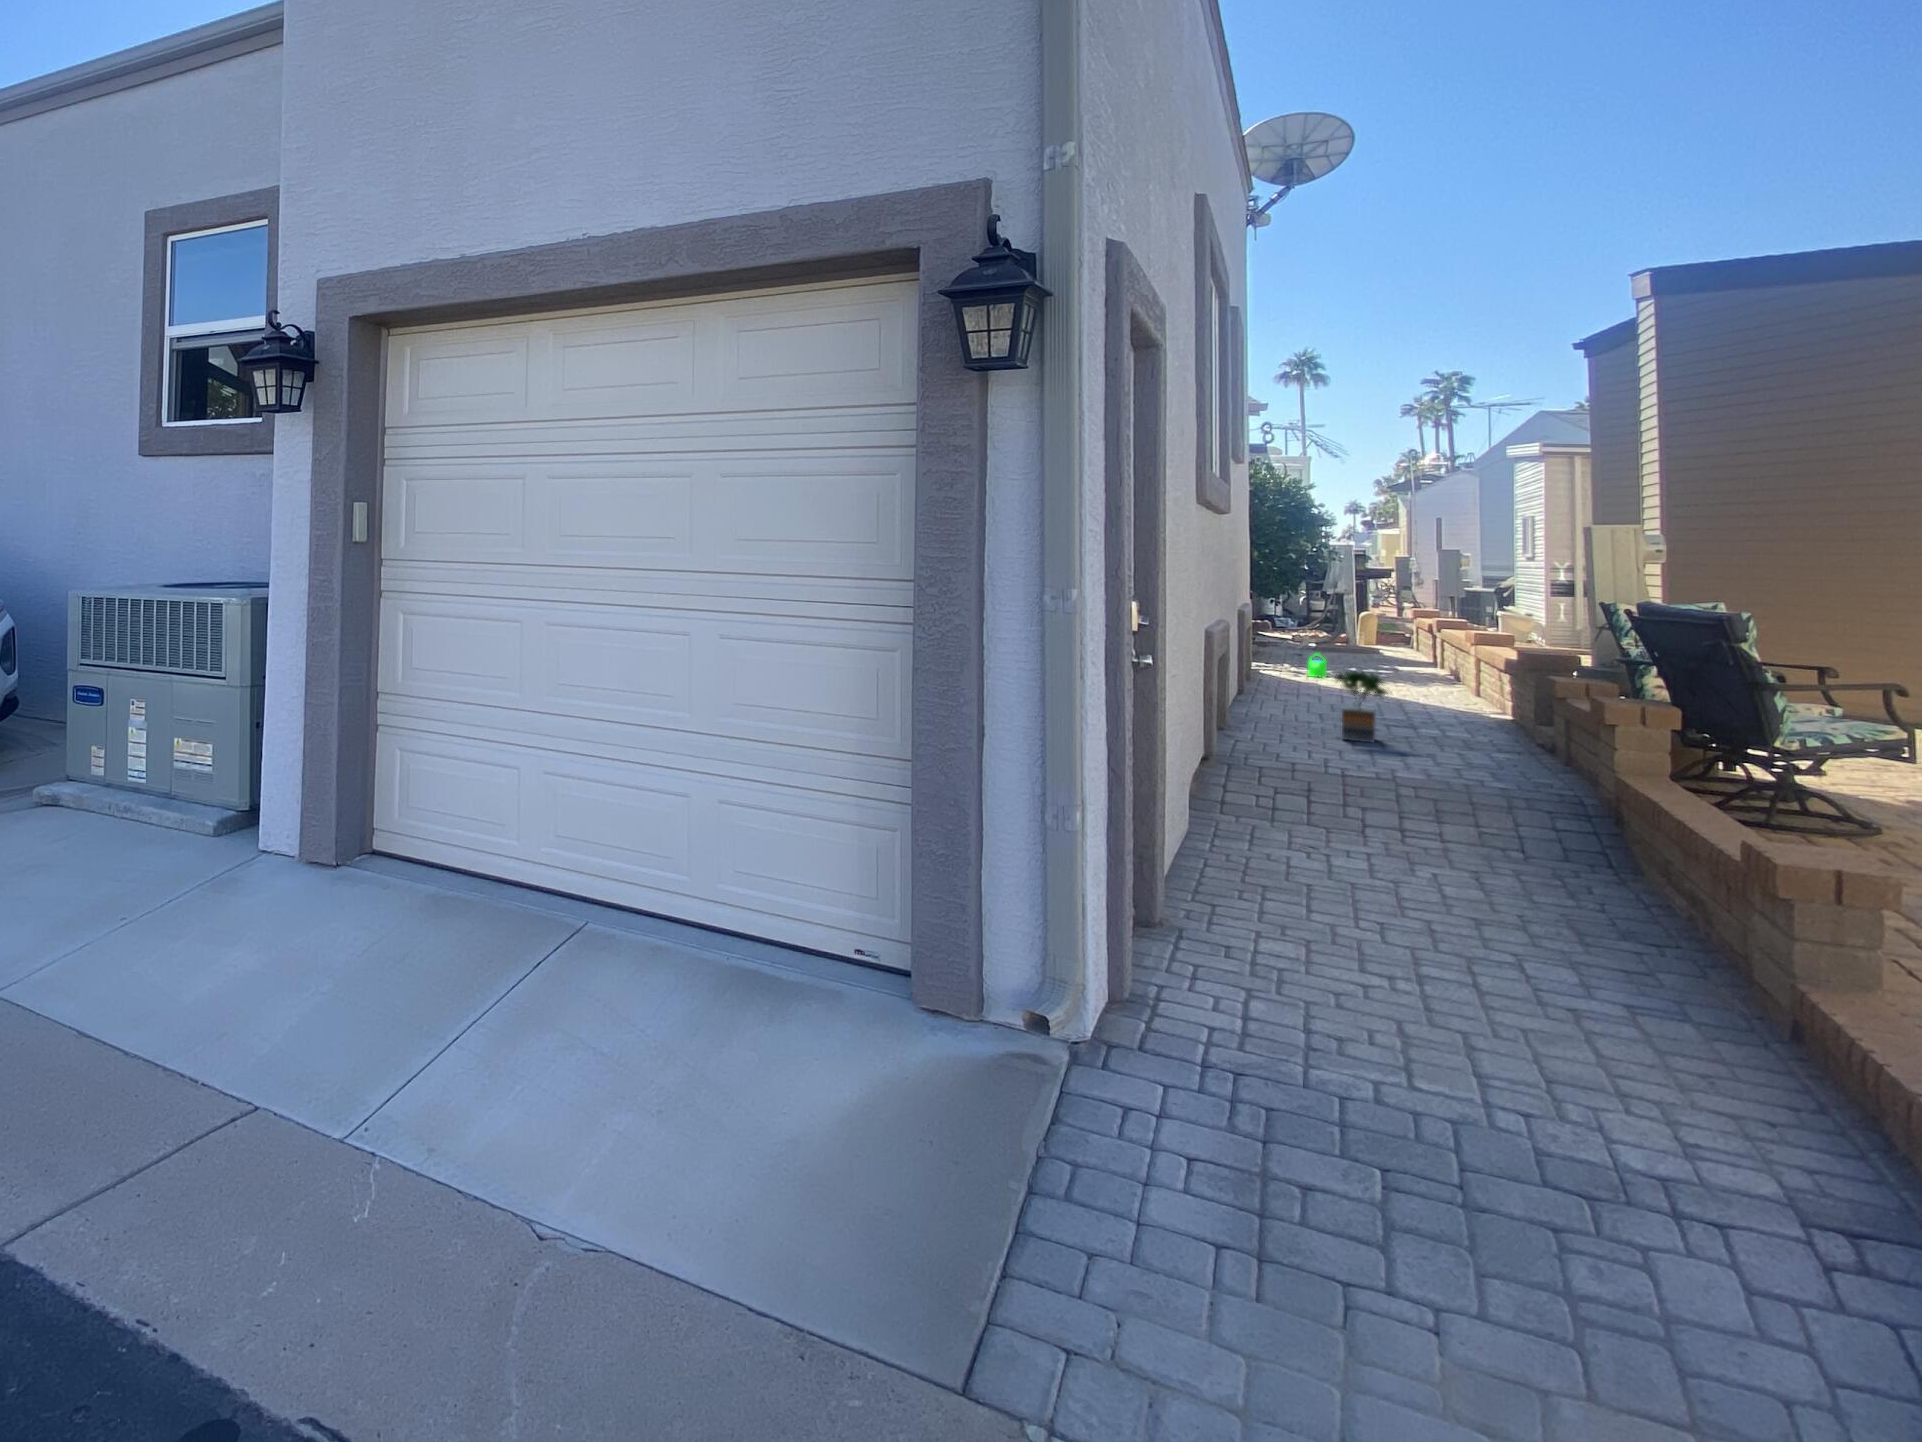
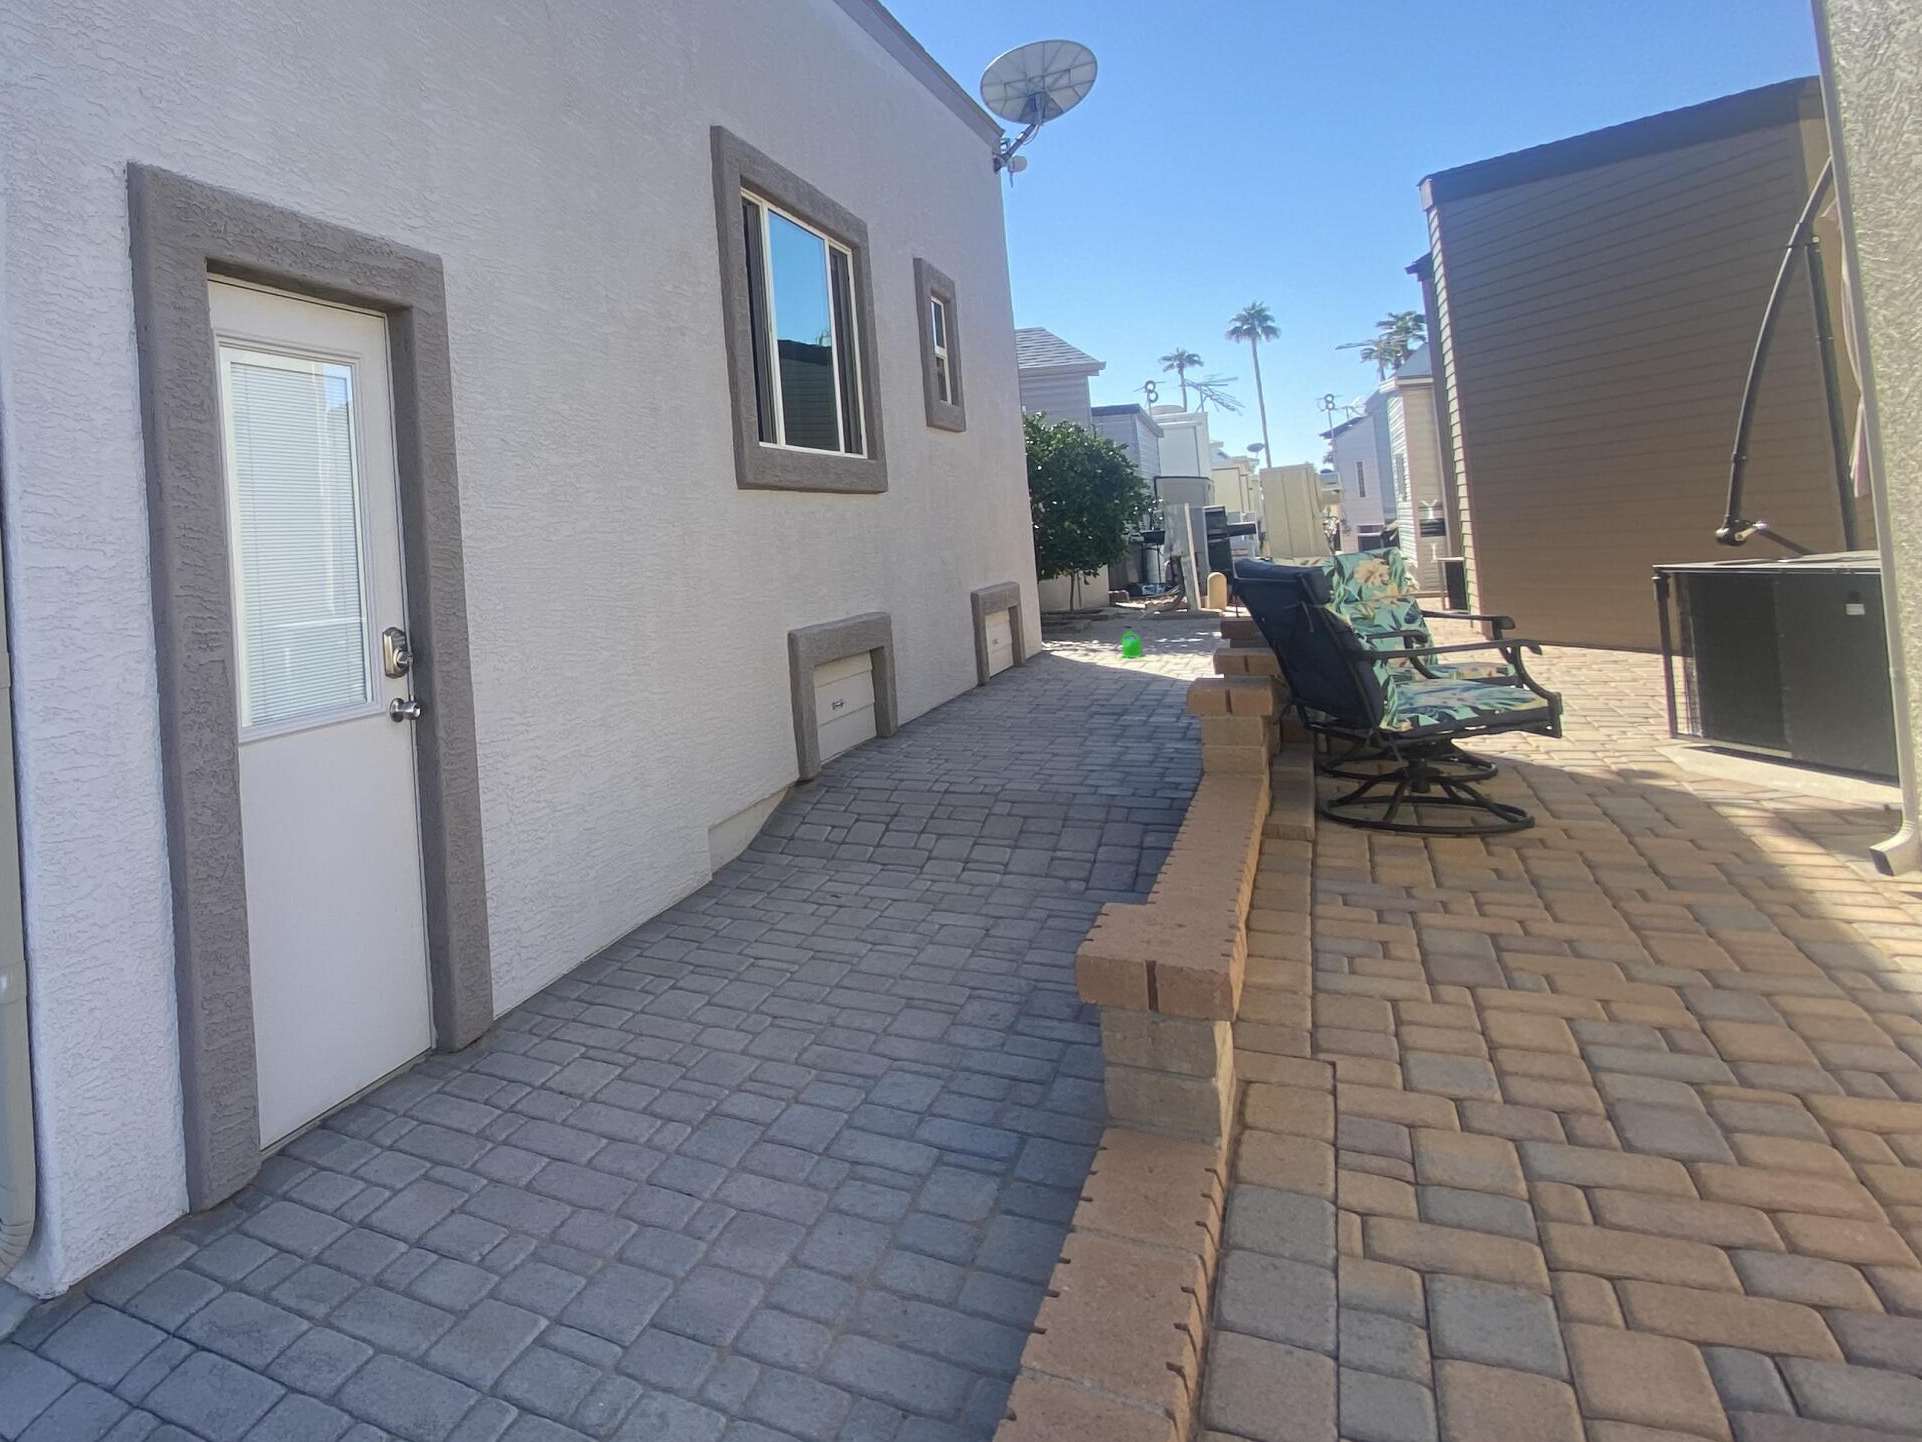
potted tree: present [1334,671,1388,743] -> none [1038,659,1097,740]

